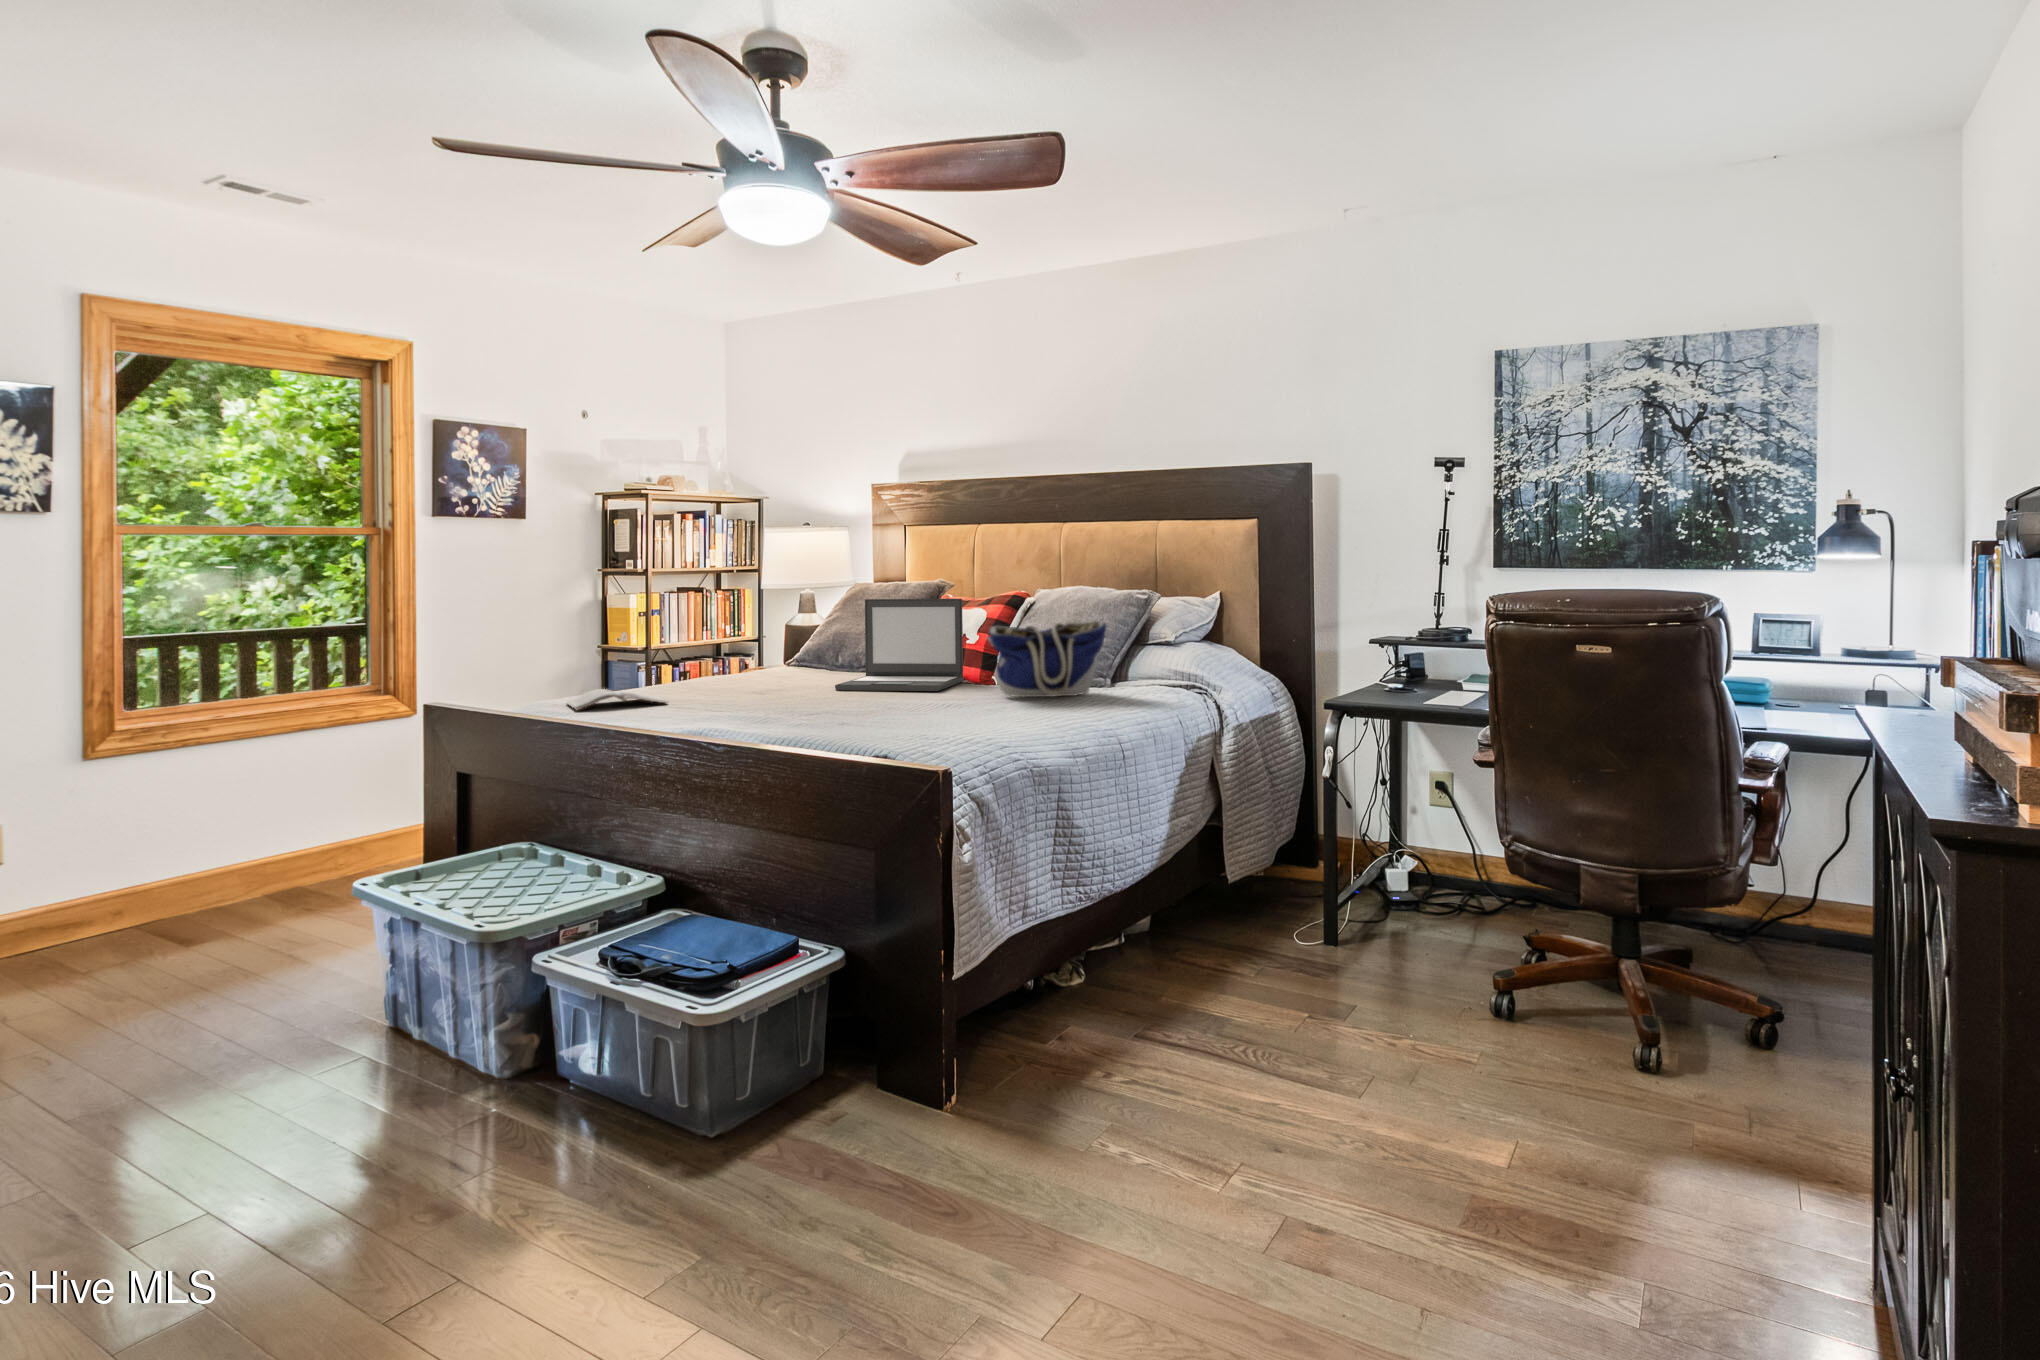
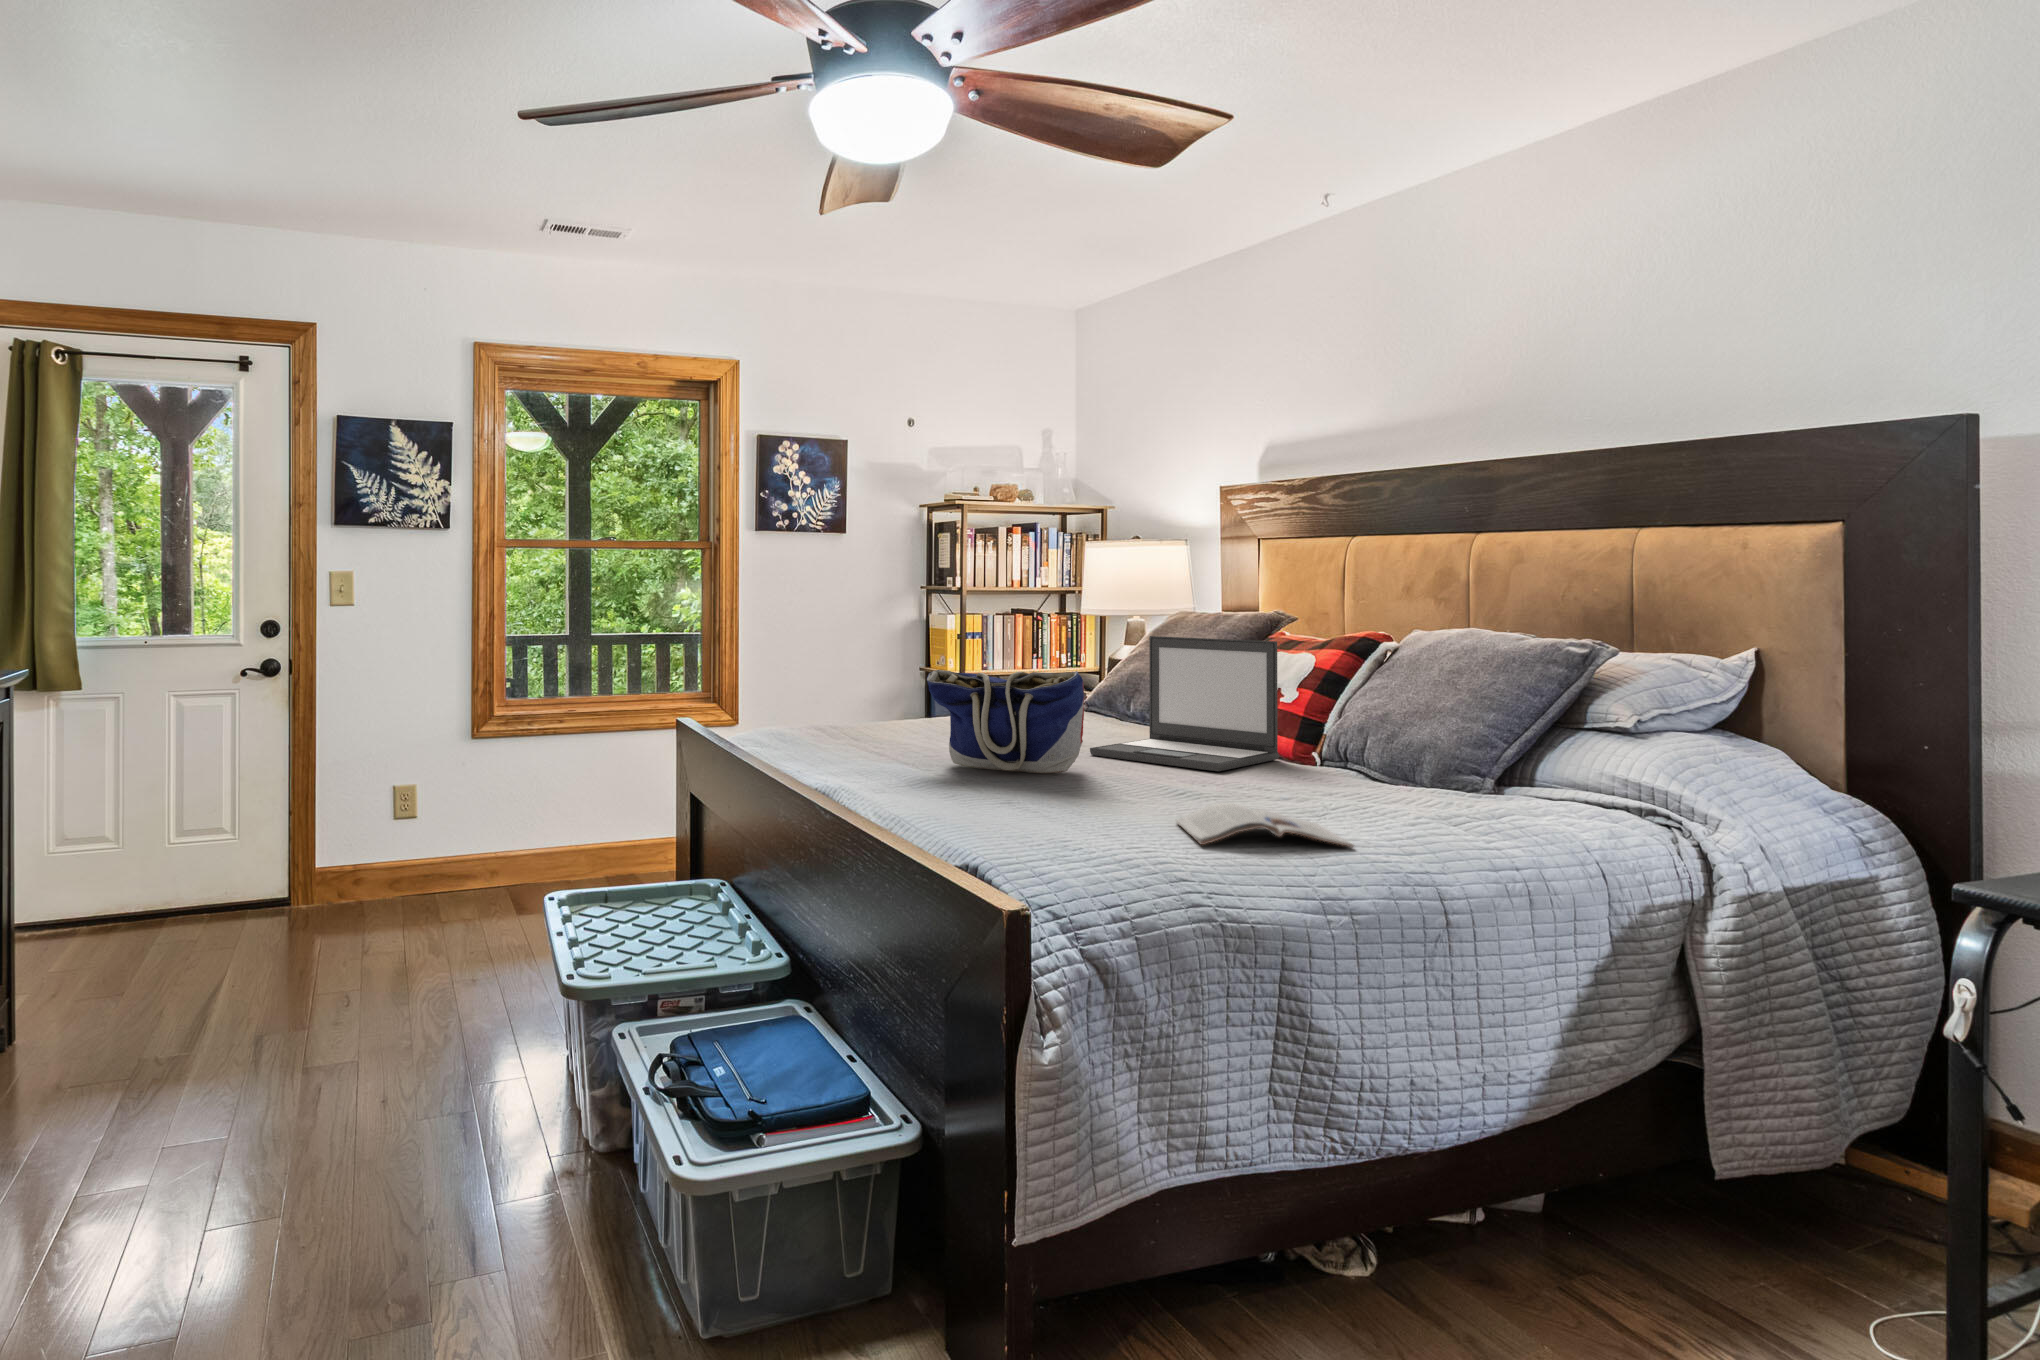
tote bag: present [987,620,1106,697] -> present [927,670,1084,773]
magazine: present [567,689,667,710] -> present [1176,803,1353,848]

